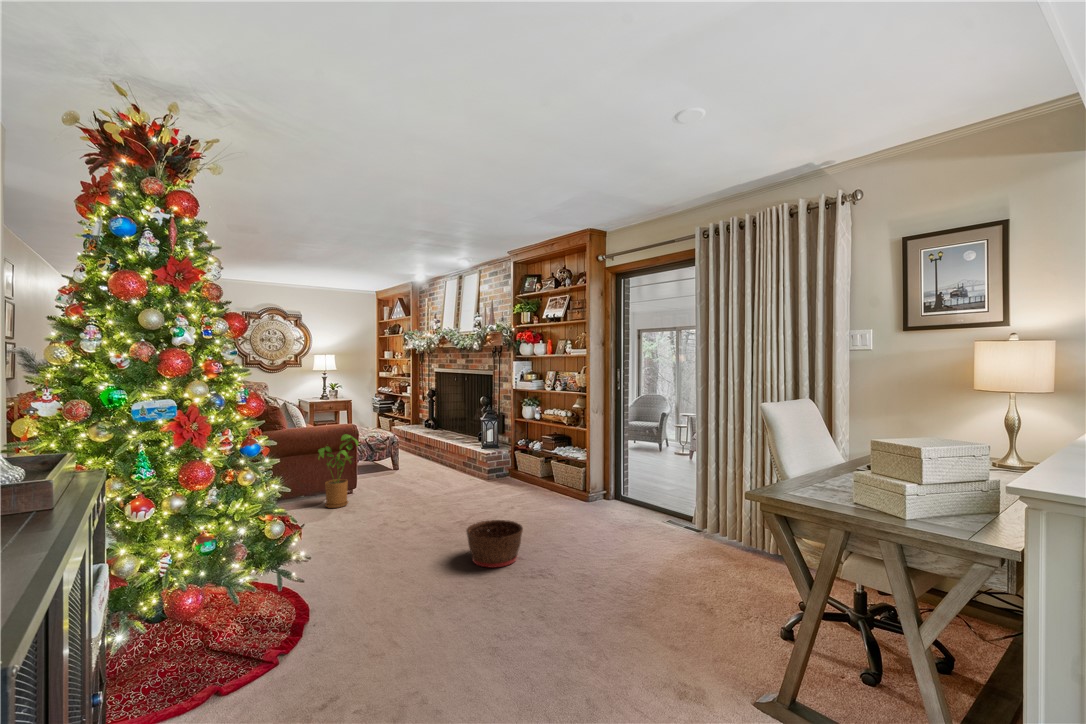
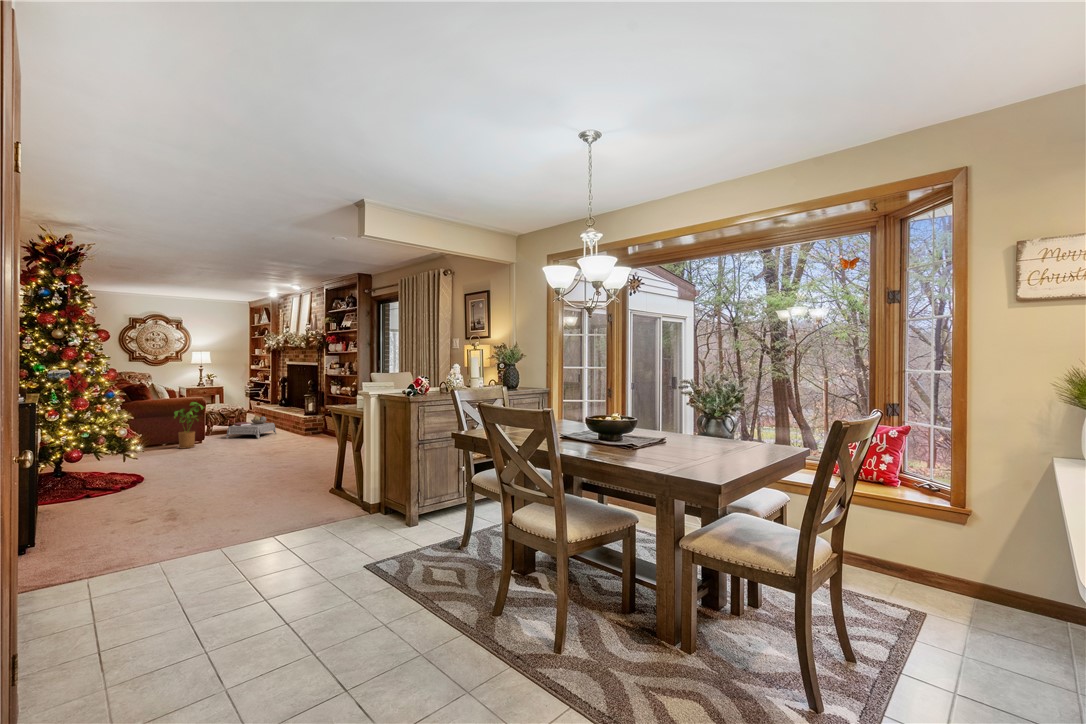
ottoman: none [382,450,444,486] -> present [226,416,276,438]
basket: present [466,520,523,568] -> none [249,444,284,466]

